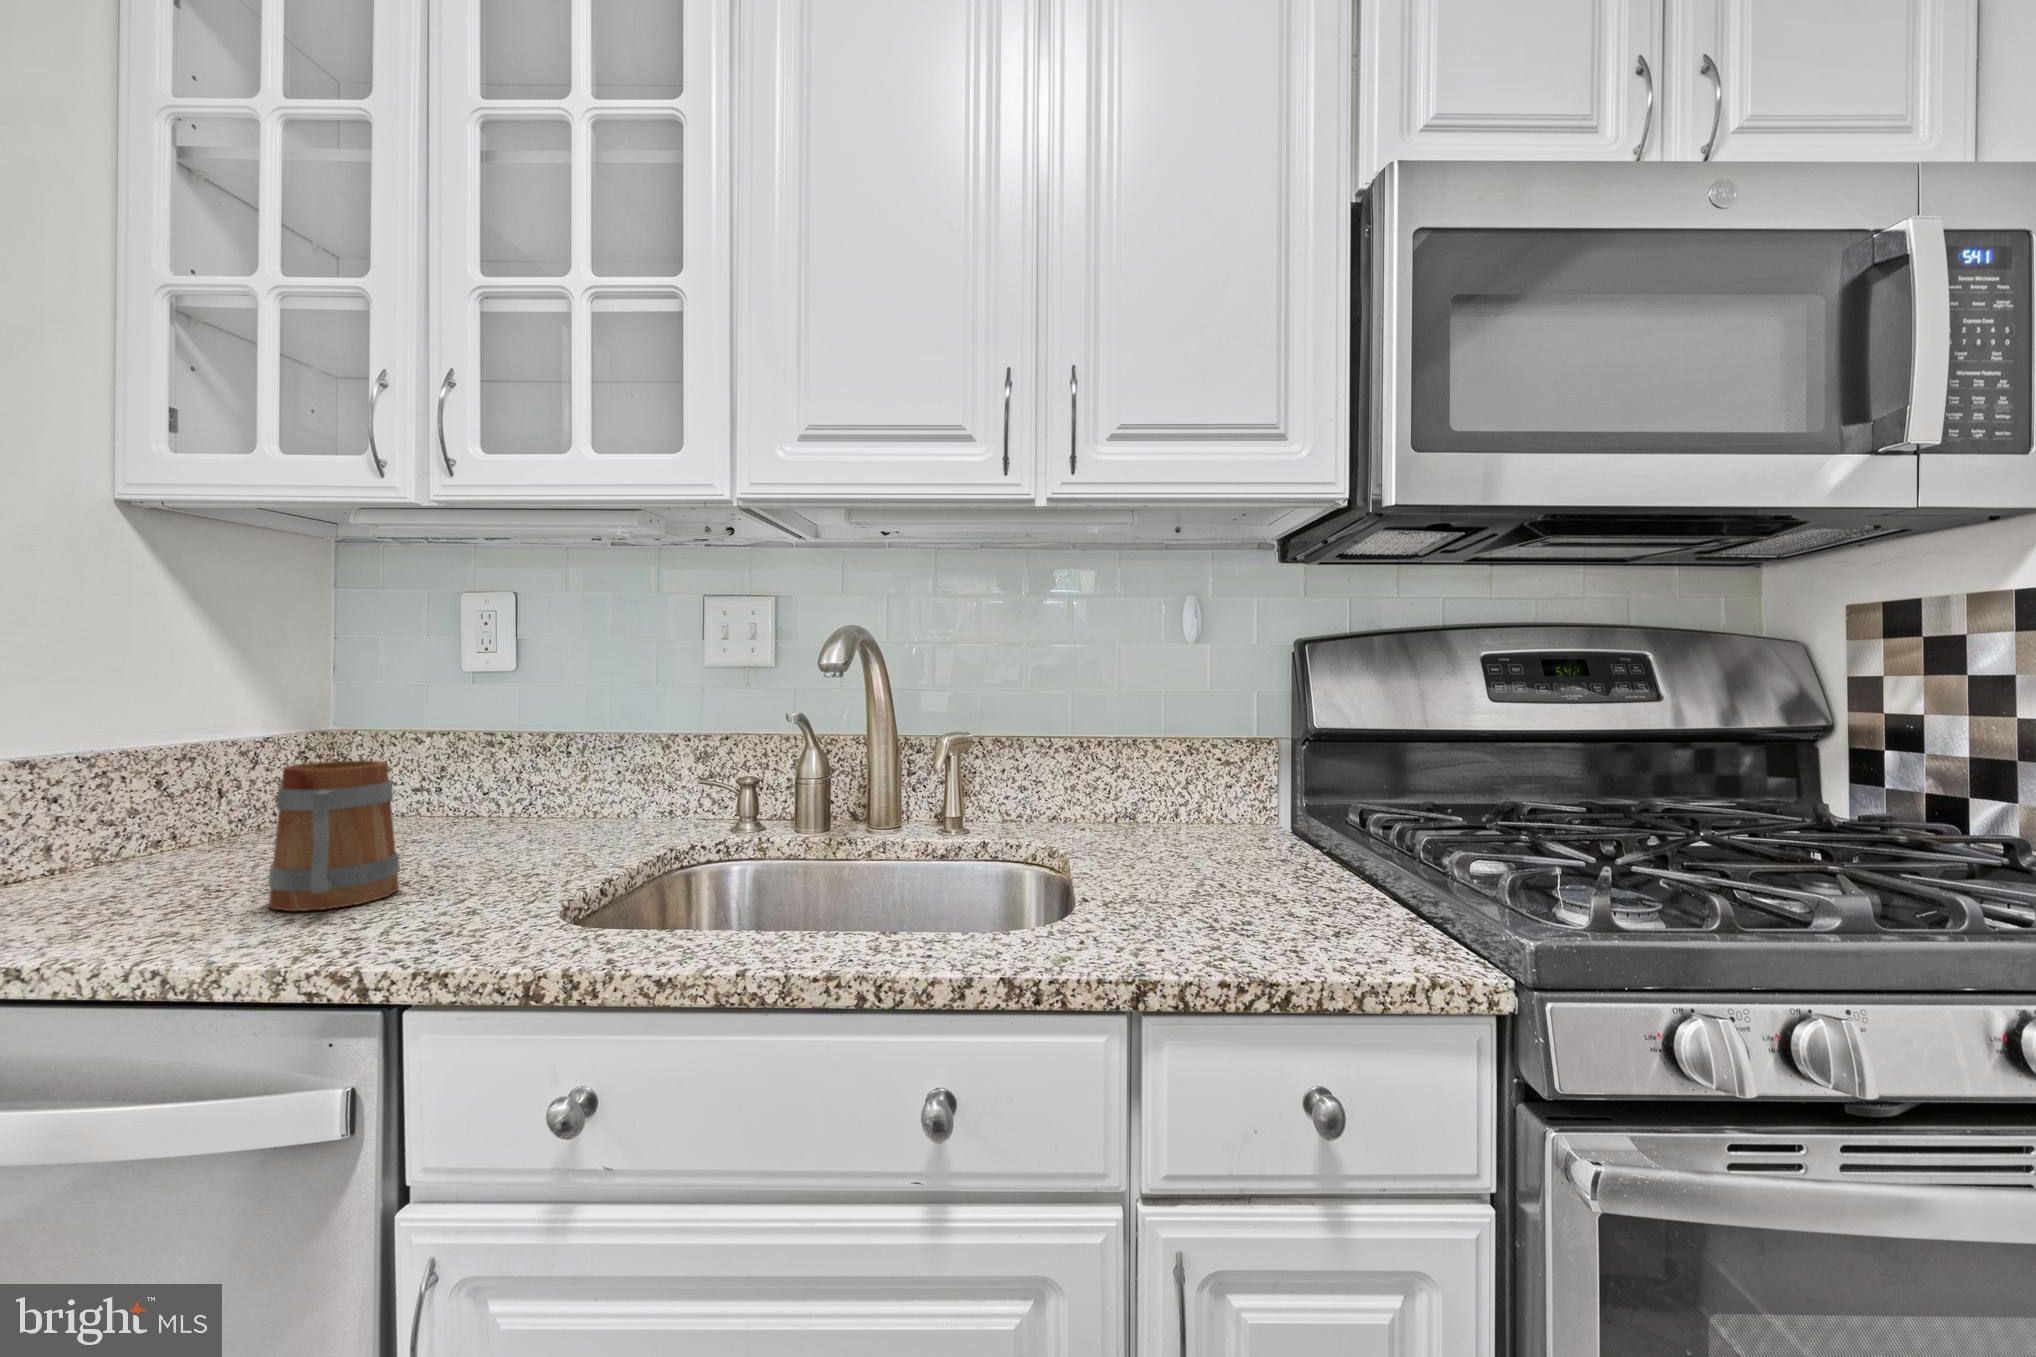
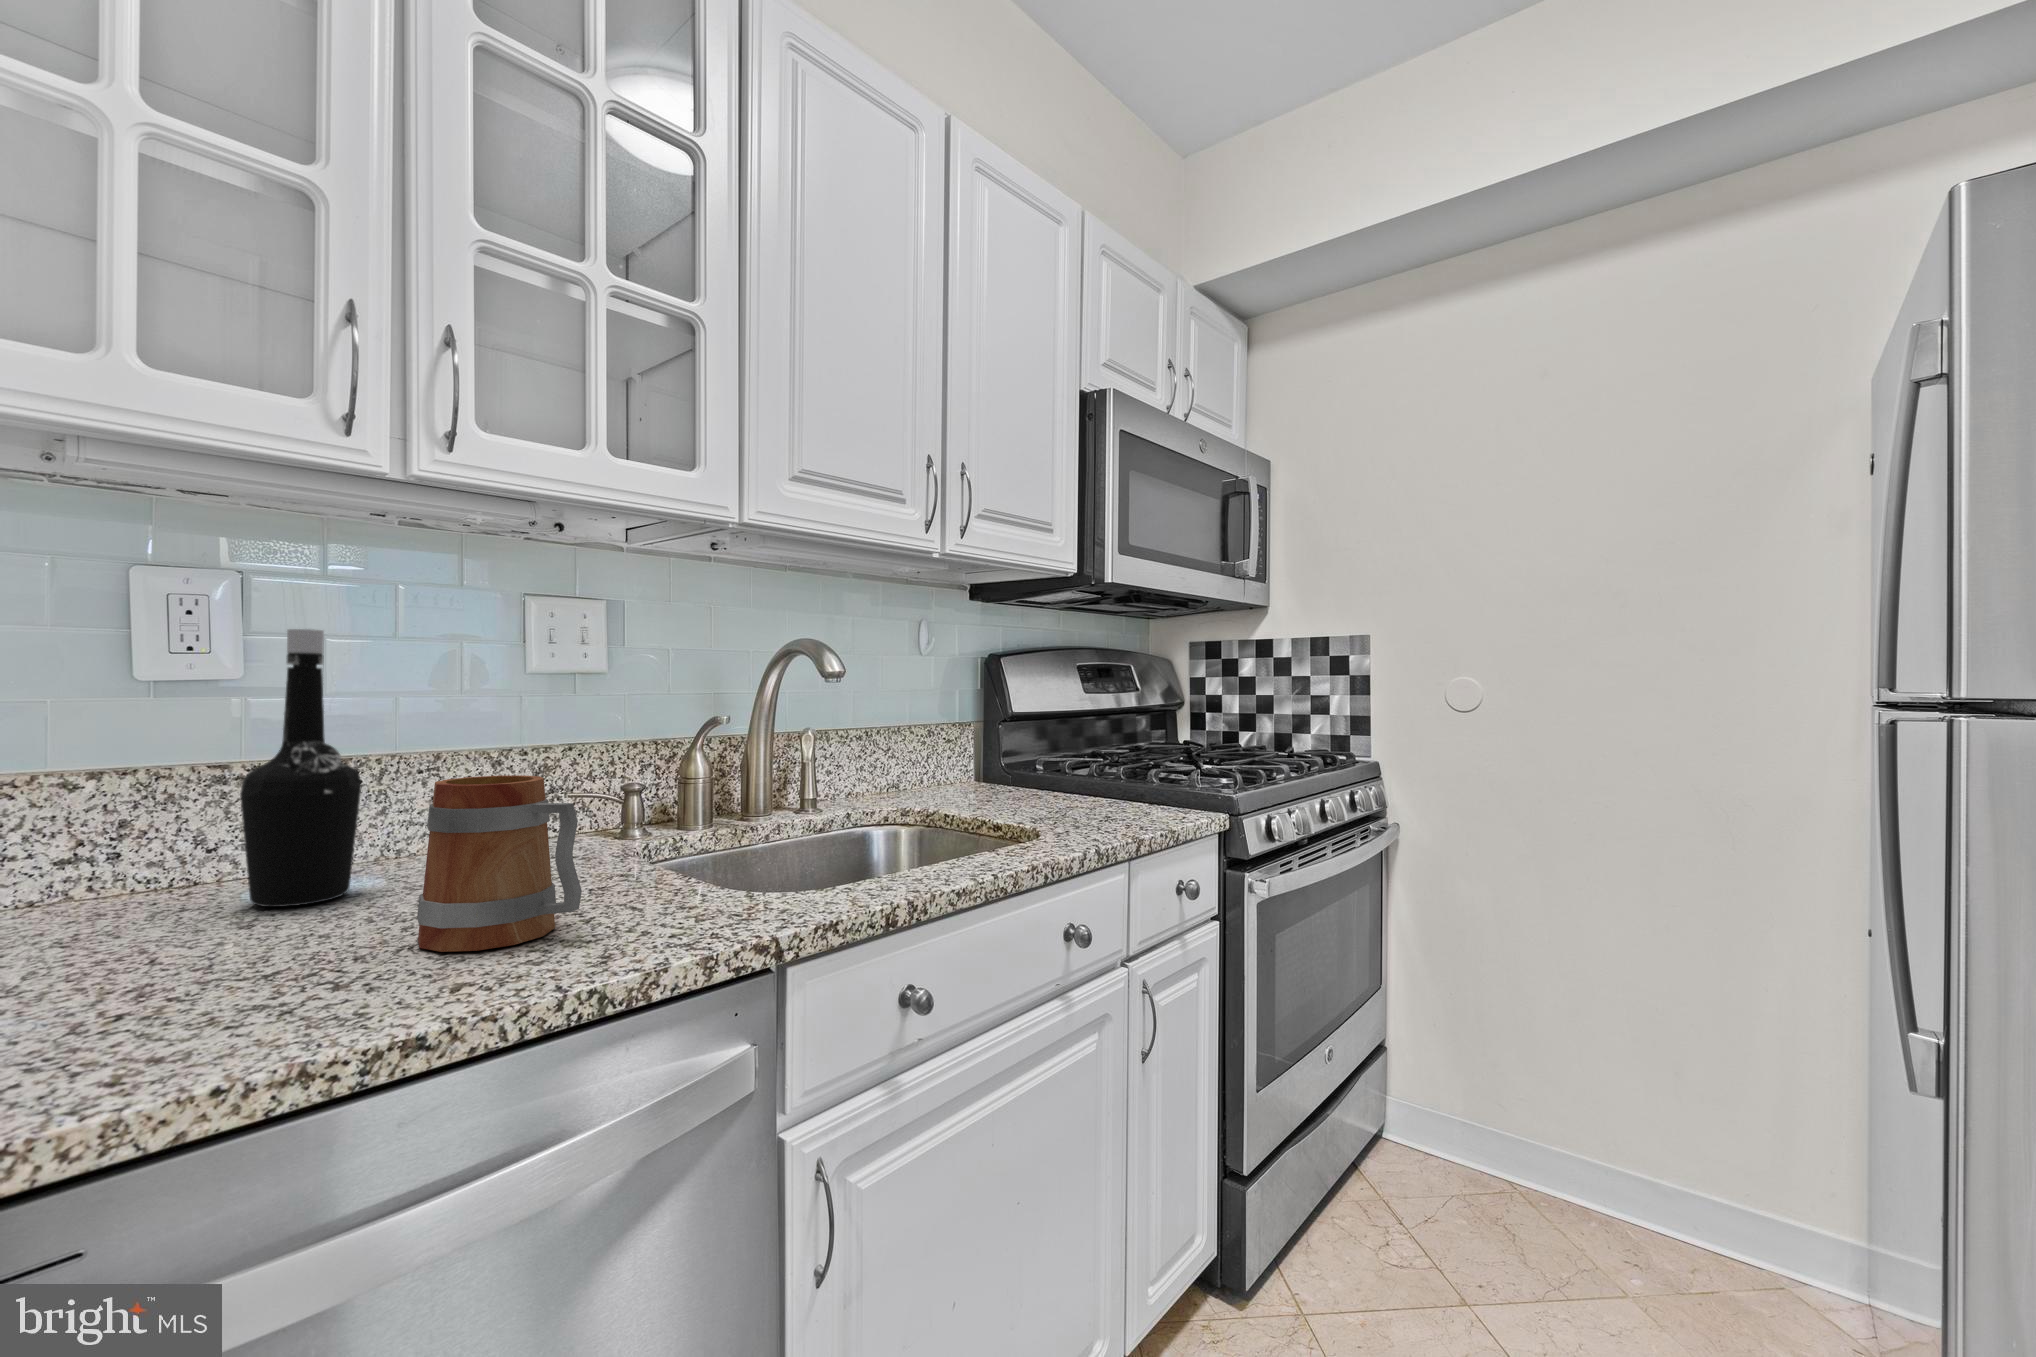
bottle: none [402,638,487,843] -> present [240,629,361,907]

